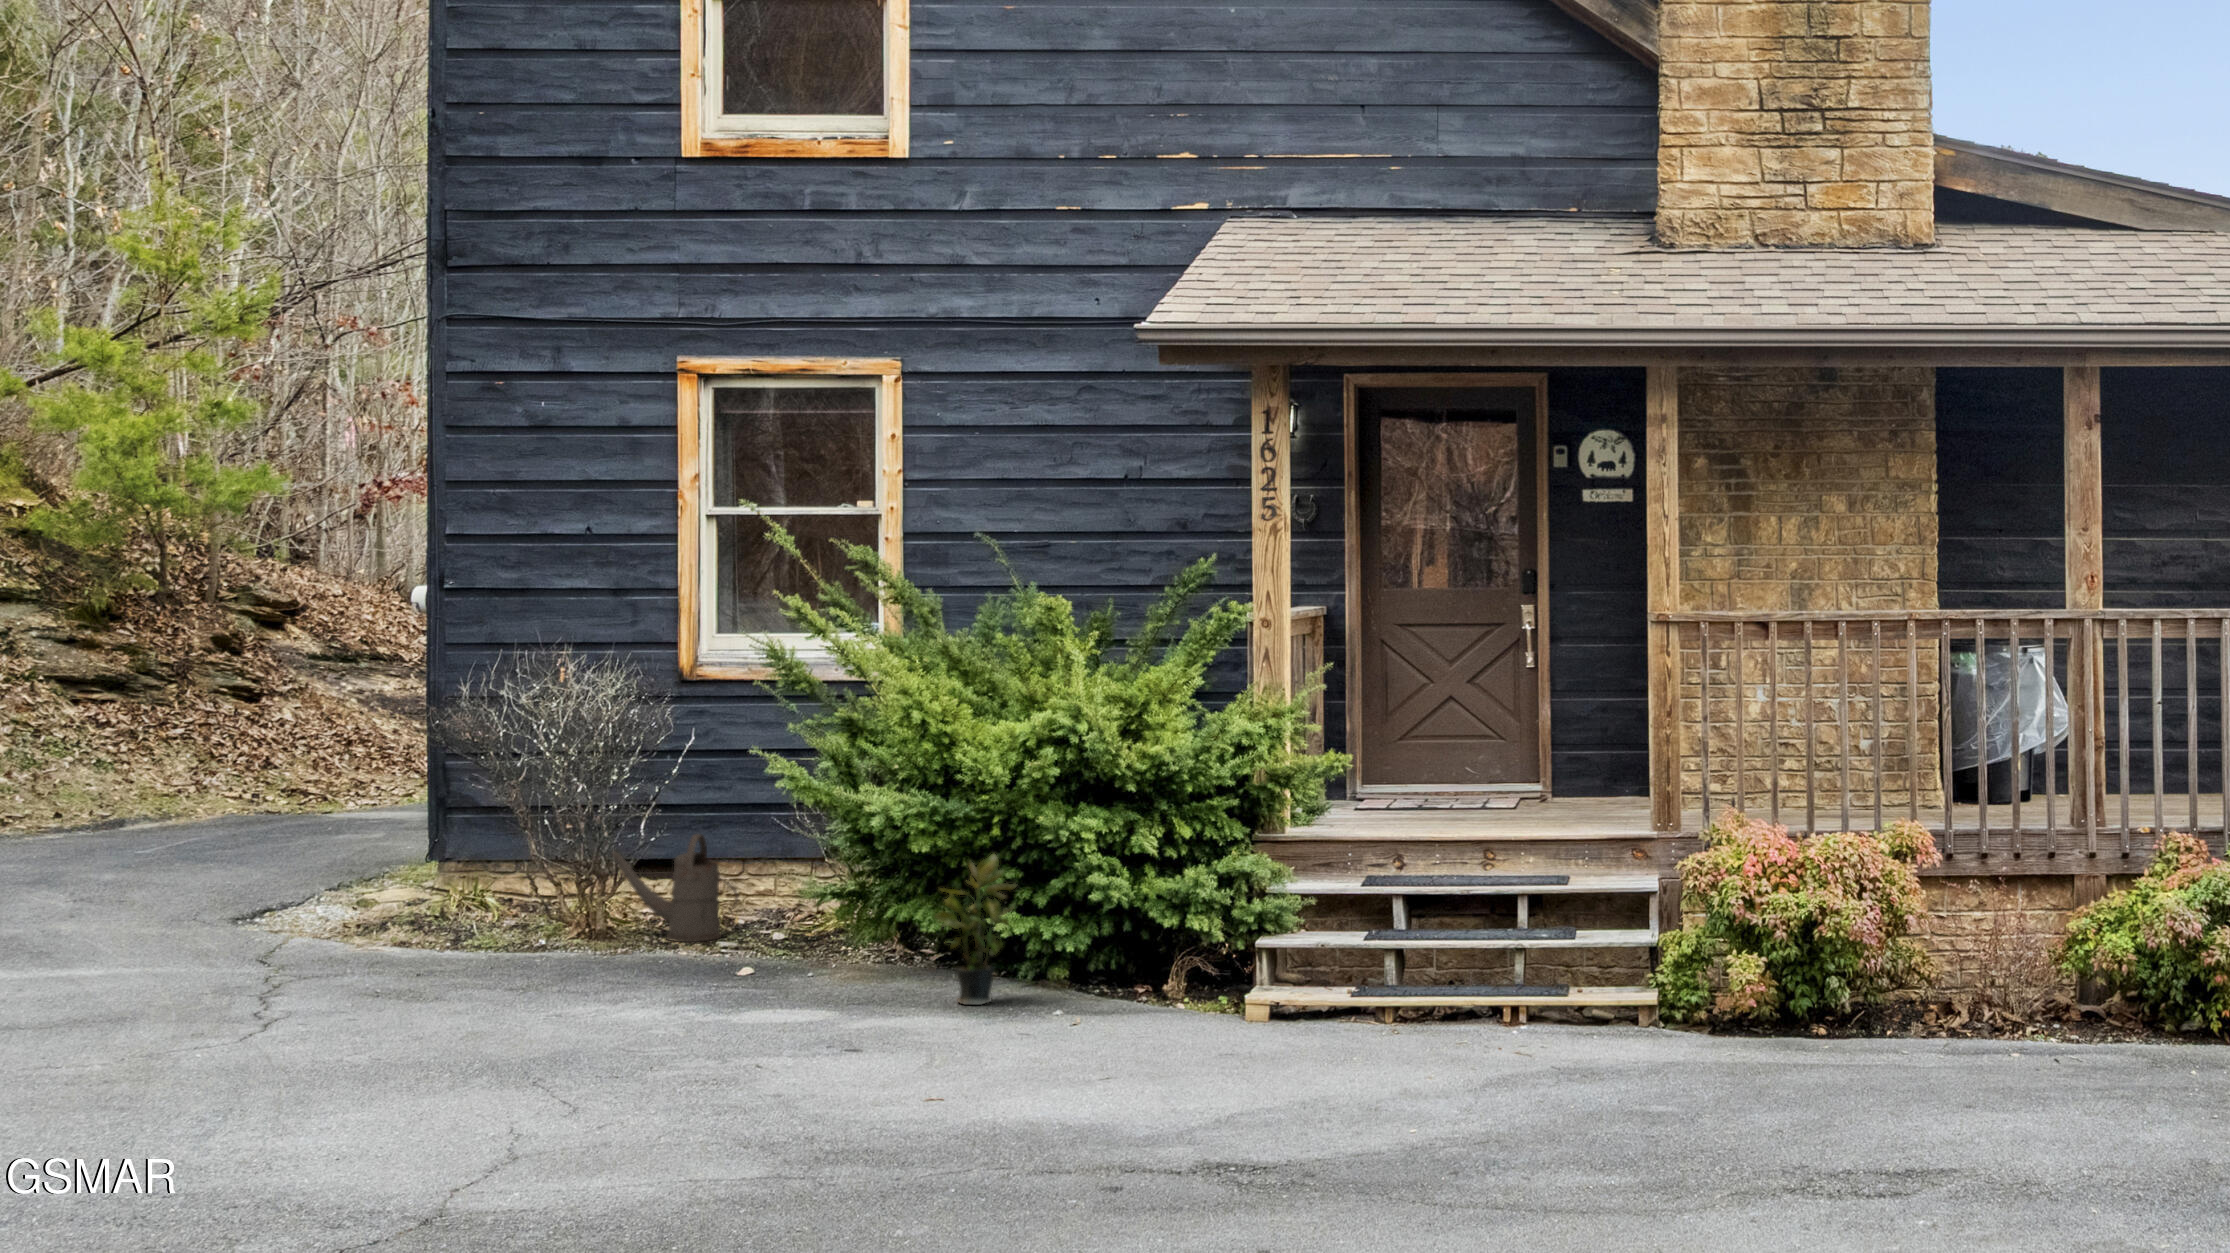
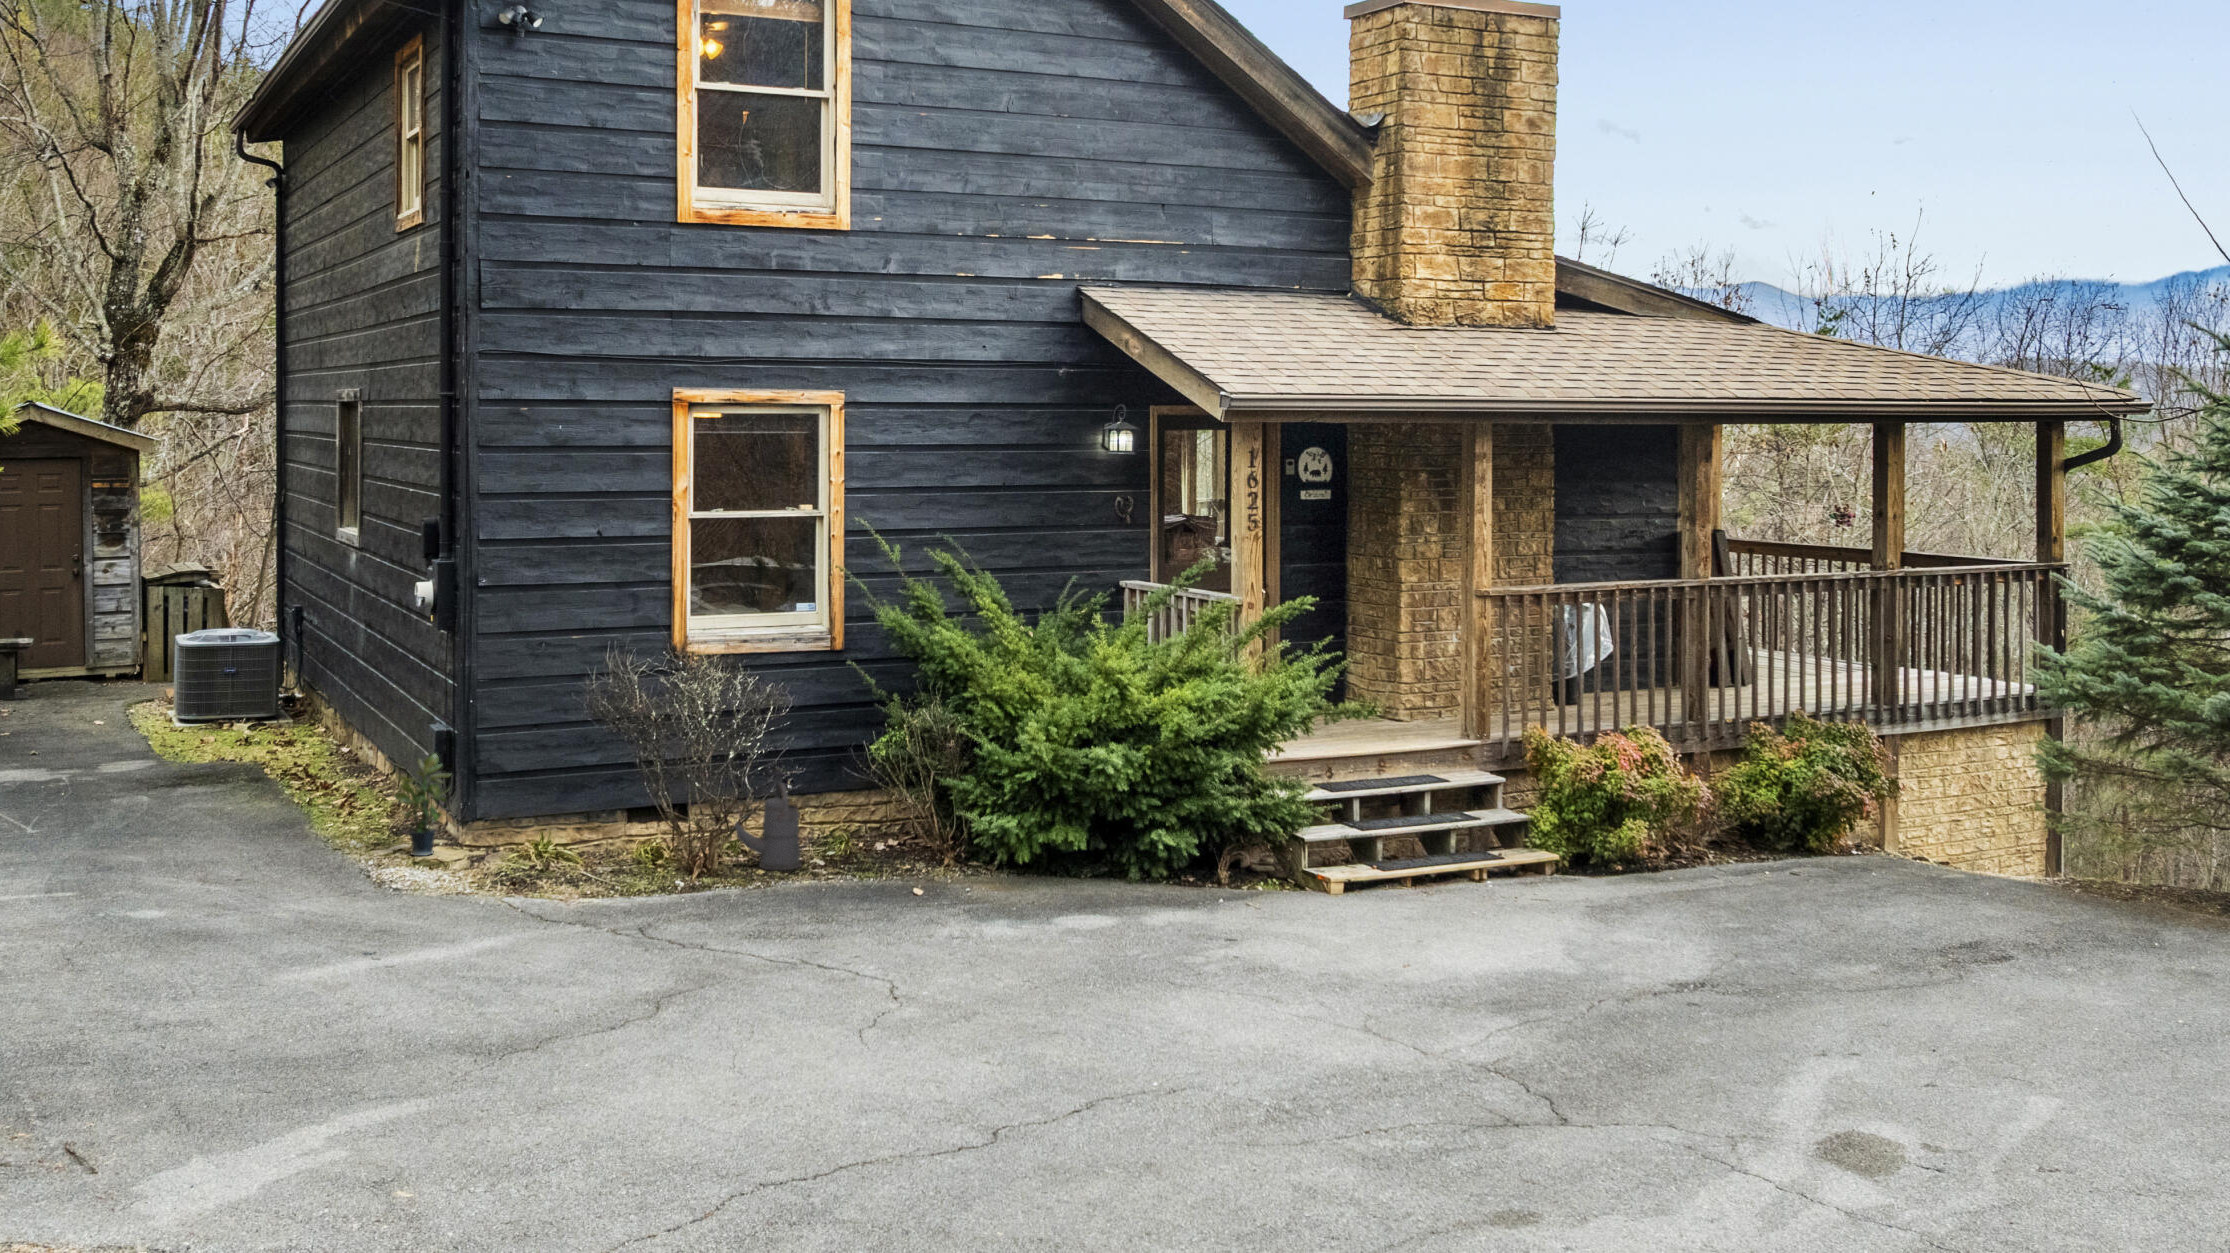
potted plant: present [935,854,1016,1005] -> present [394,754,451,856]

